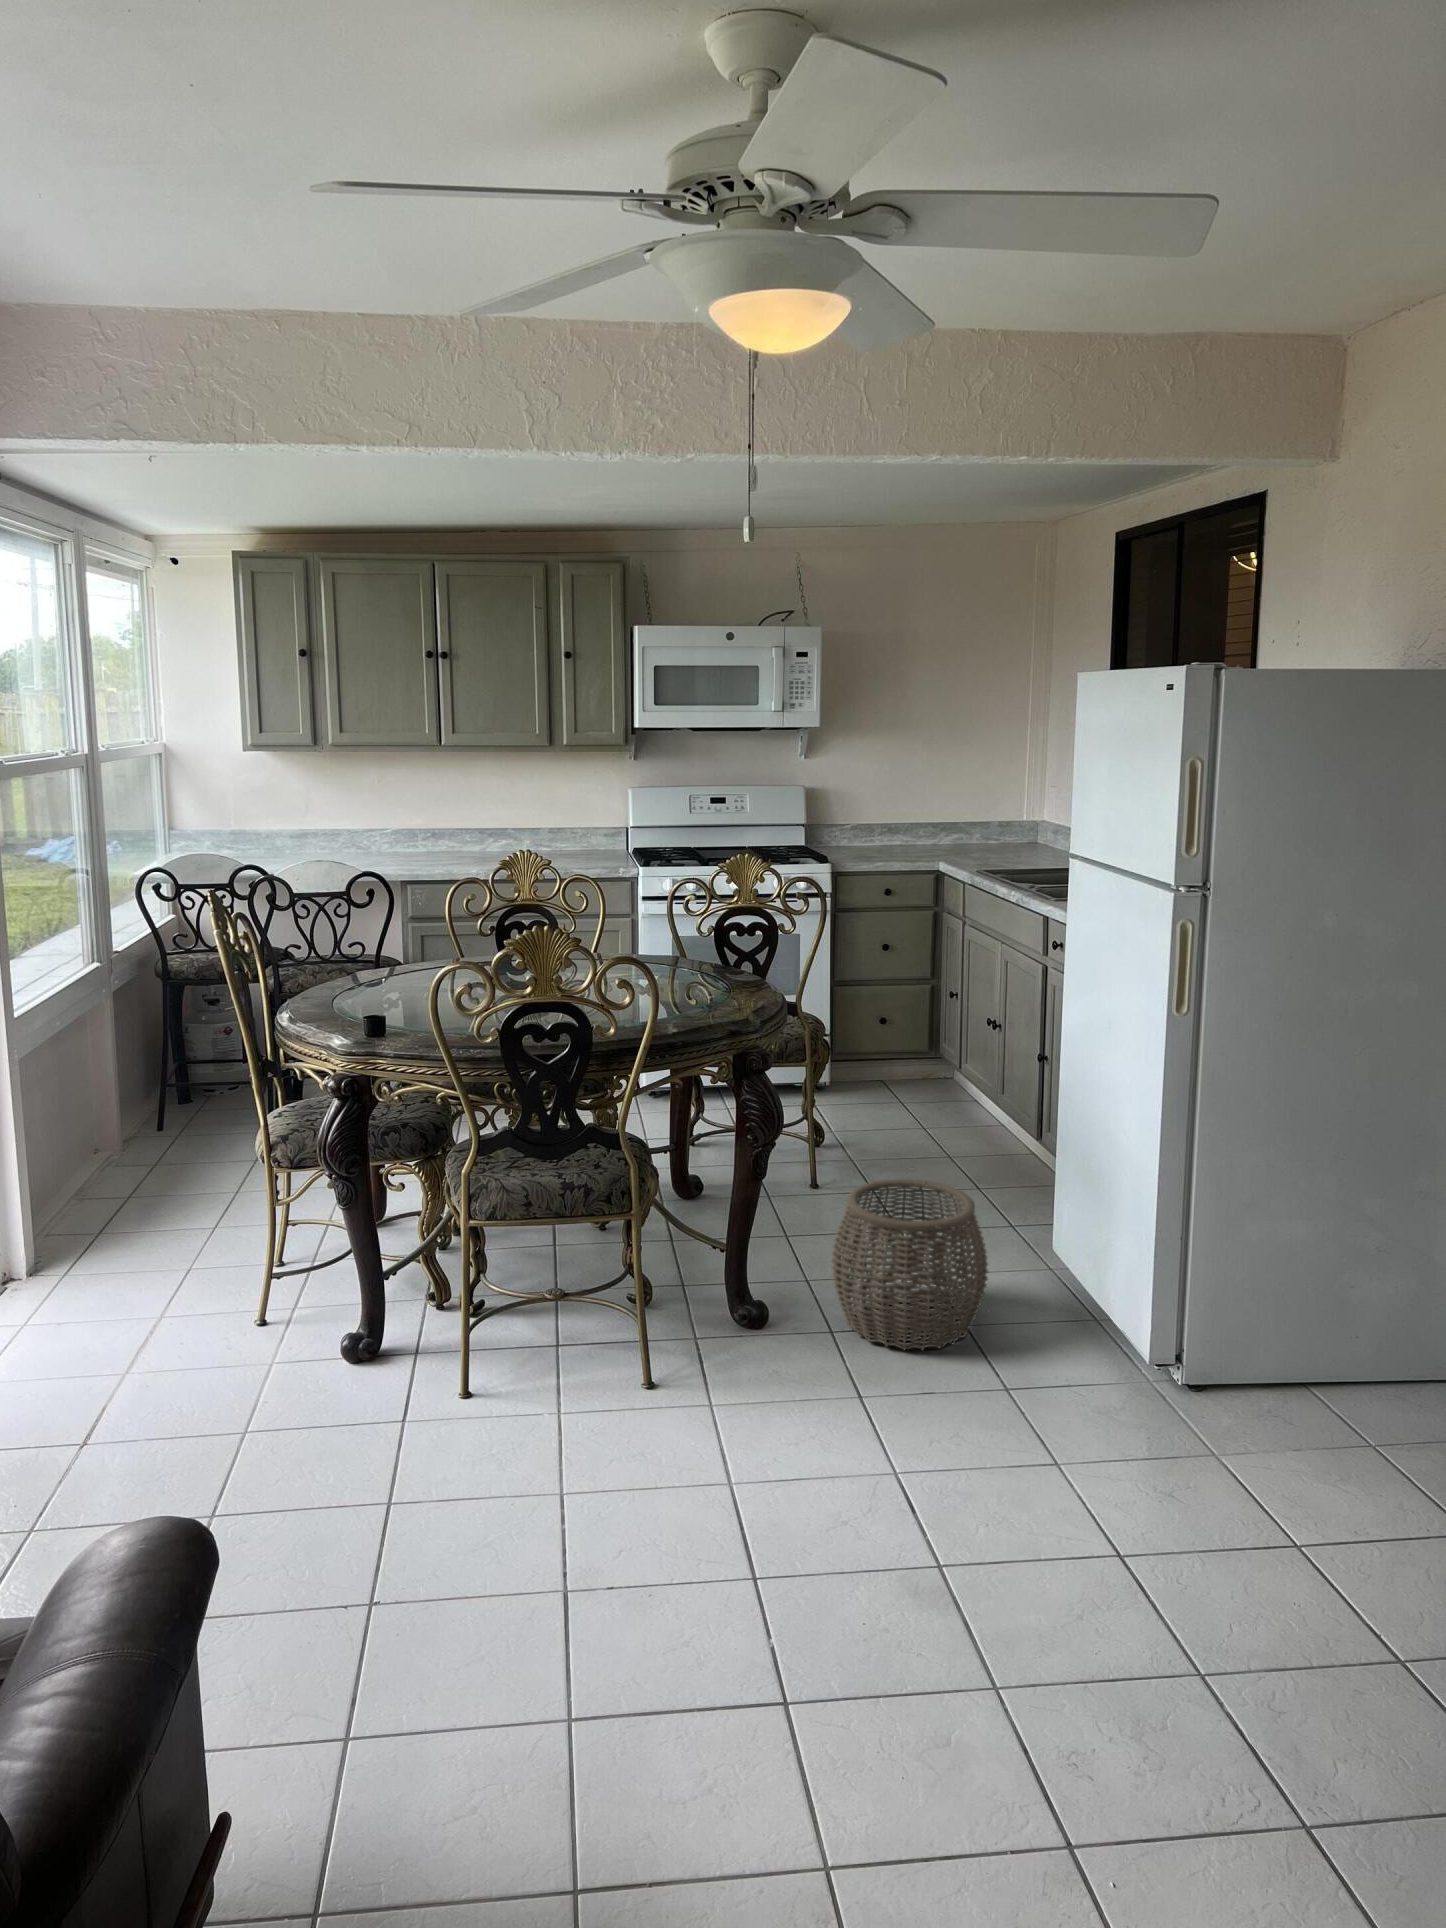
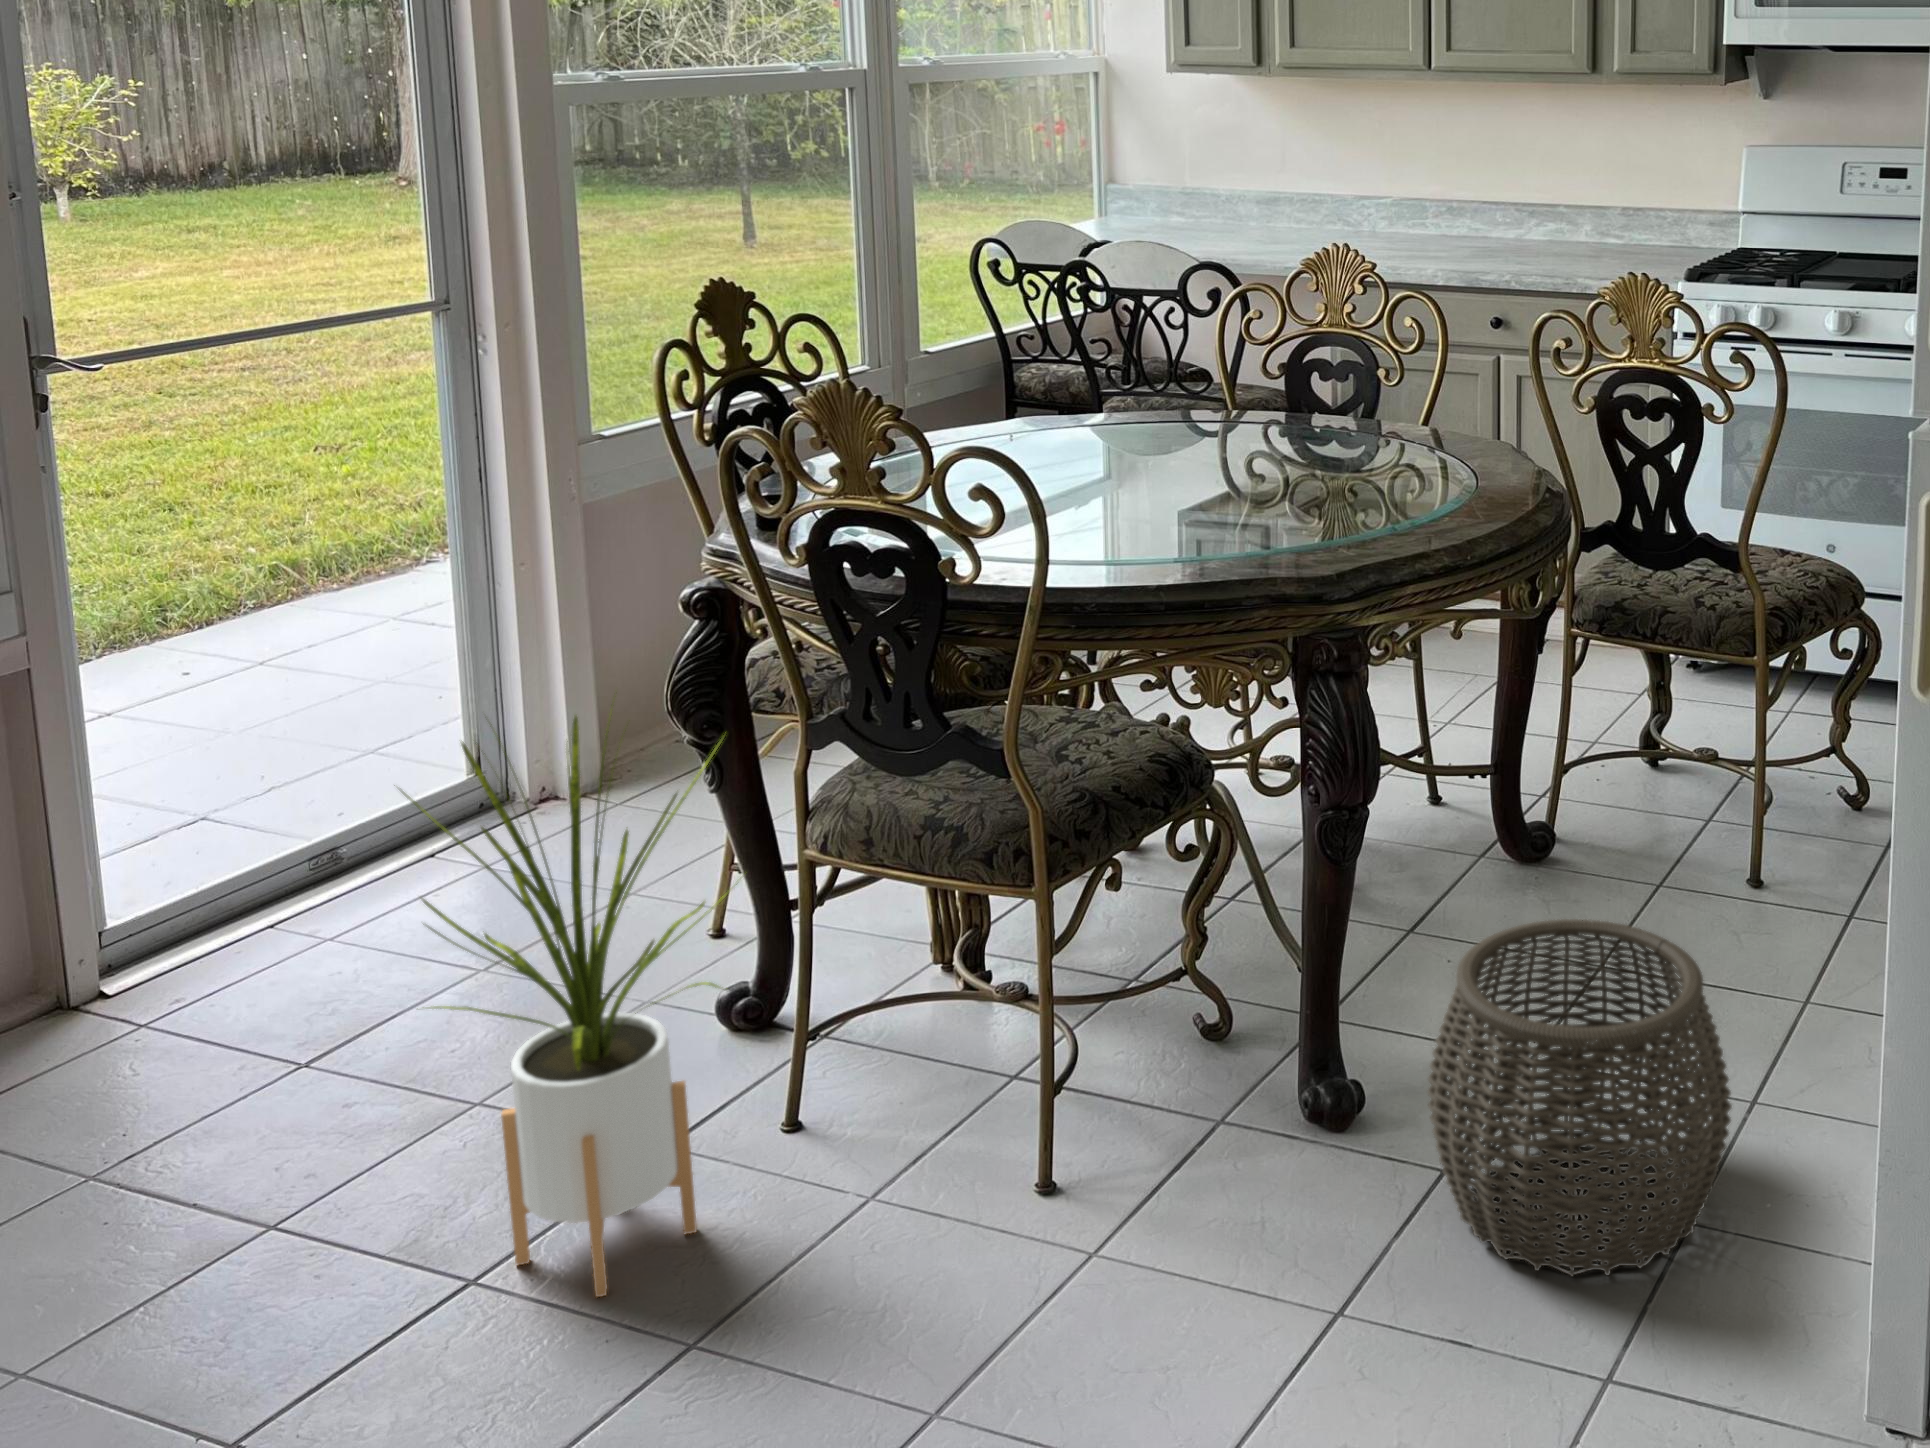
house plant: none [338,1123,539,1495] -> present [394,716,746,1297]

